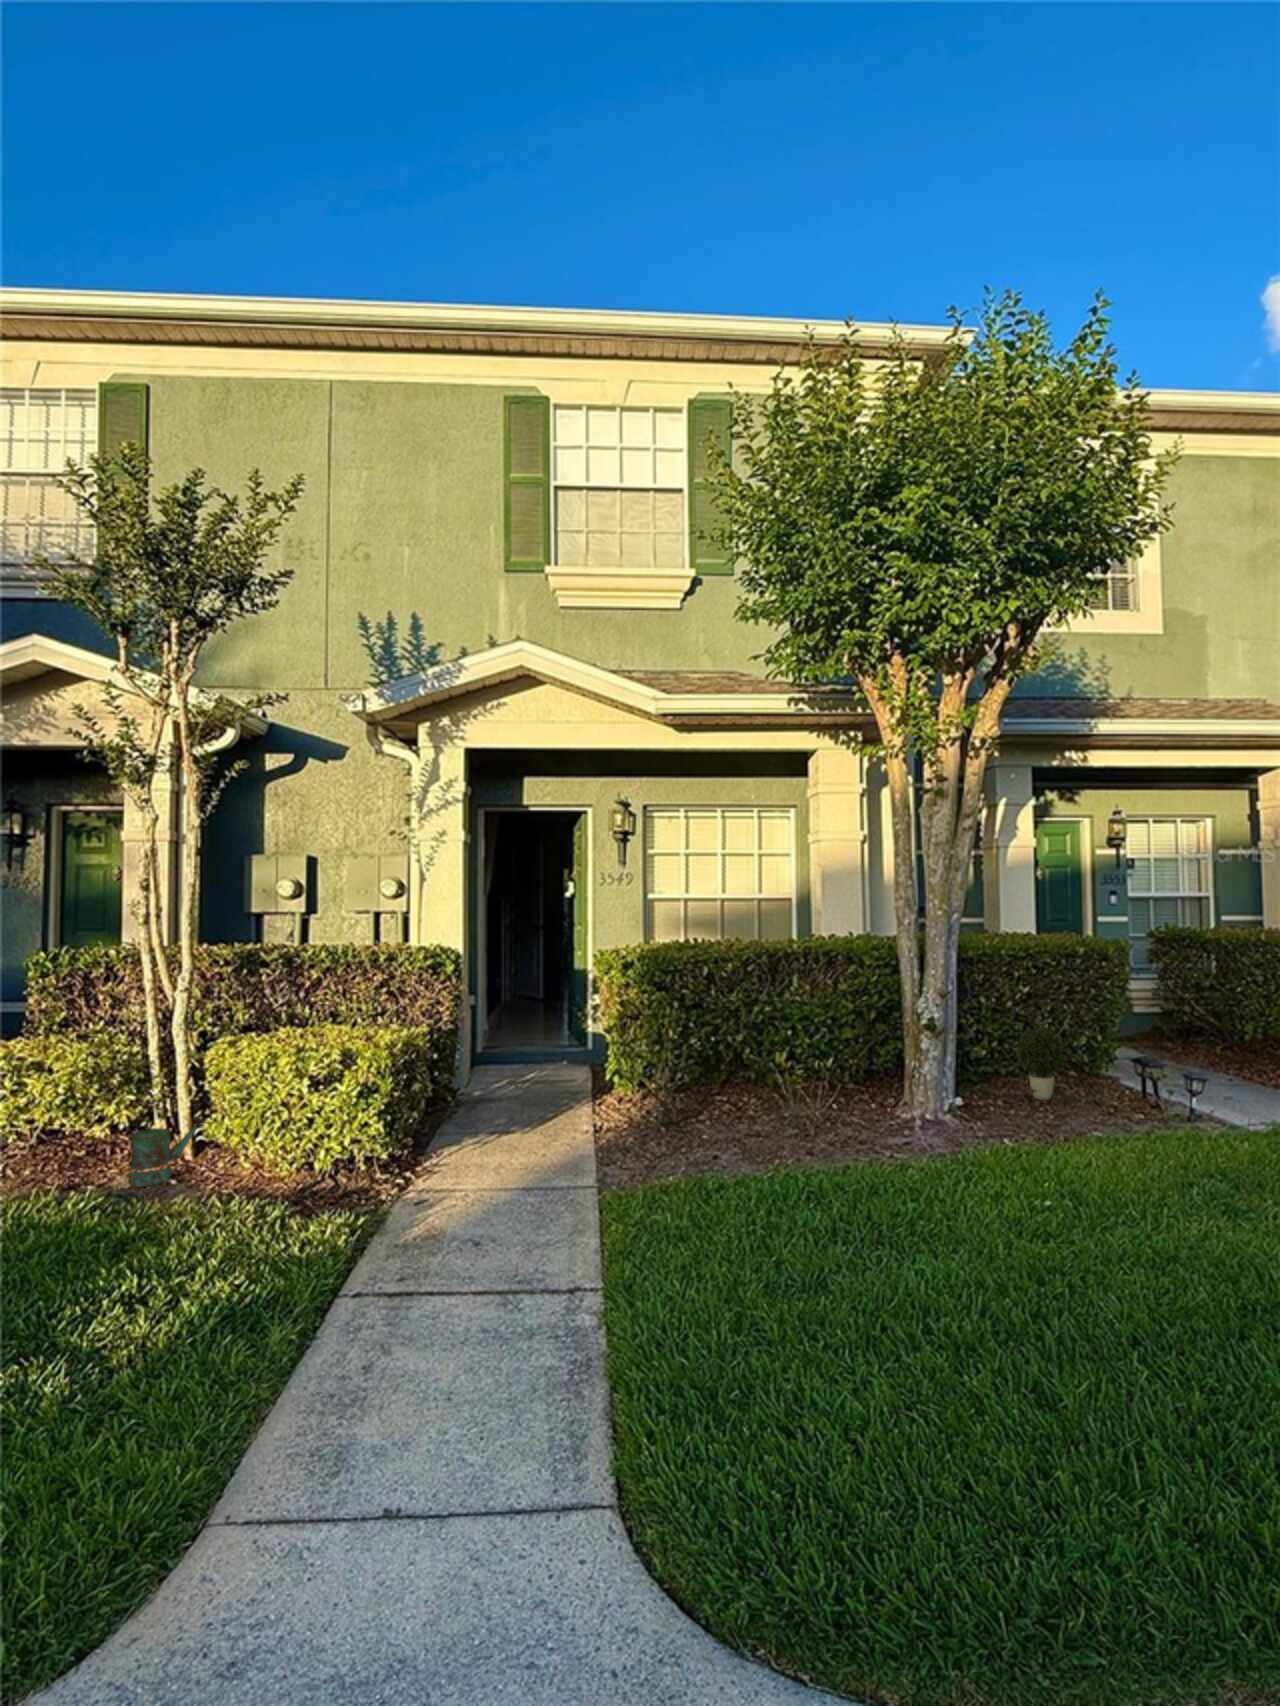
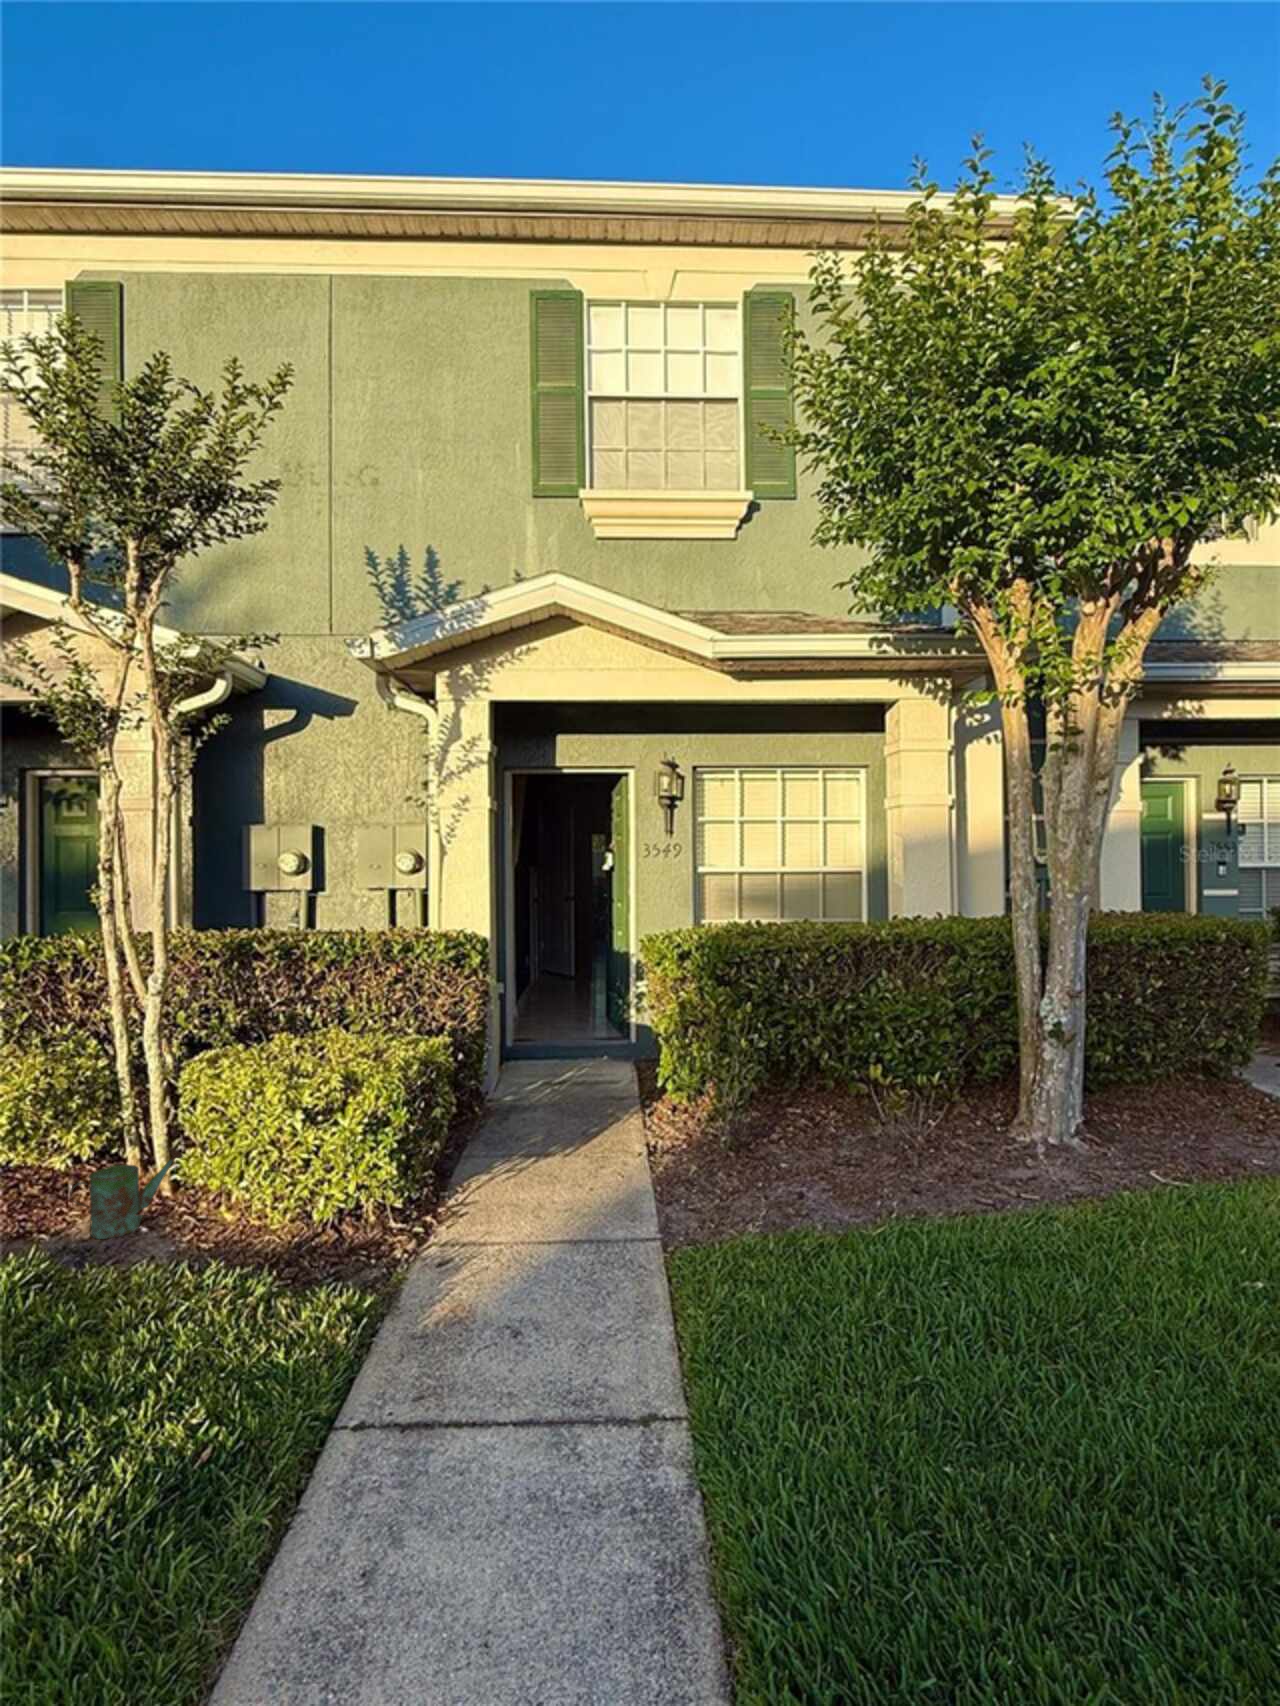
potted plant: present [1015,1028,1066,1100] -> none [1139,1028,1209,1114]

